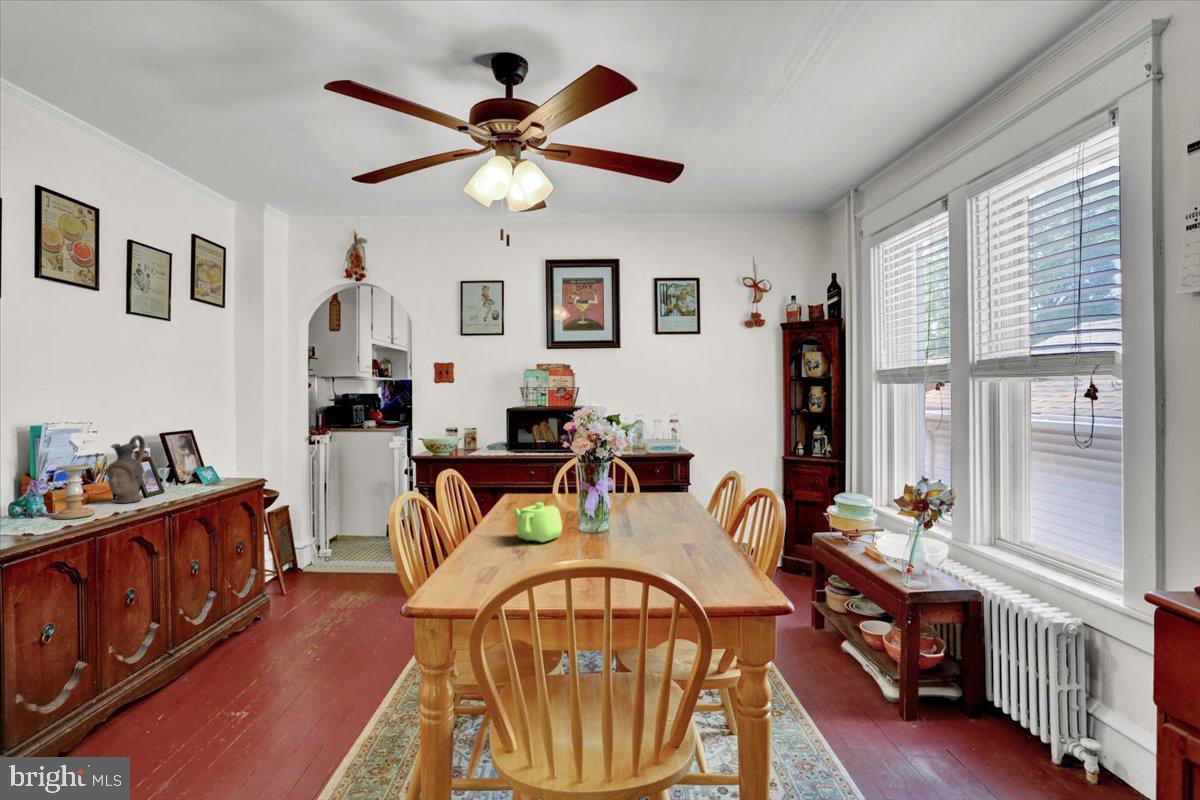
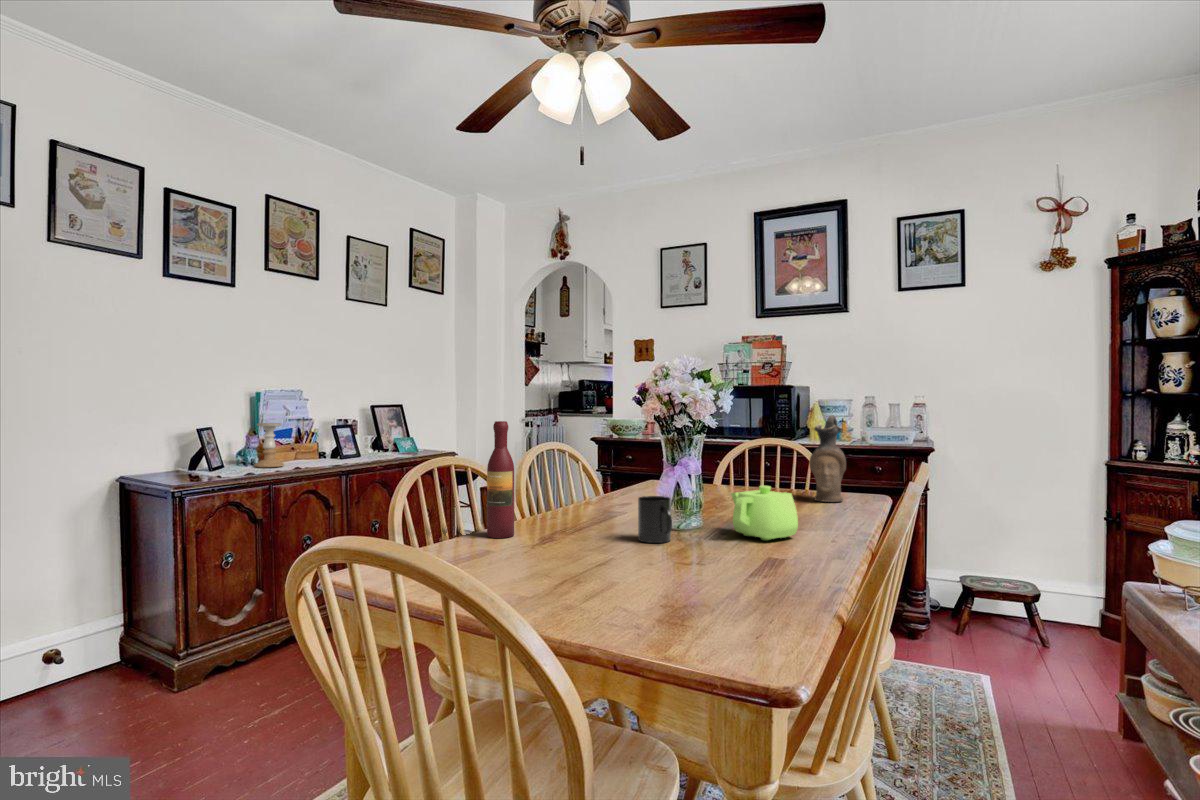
ceramic pitcher: present [107,435,145,503] -> present [809,415,846,502]
wine bottle: none [476,466,499,566] -> present [487,421,514,538]
teapot: present [513,503,562,542] -> present [731,486,798,541]
mug: none [595,516,628,552] -> present [638,496,672,543]

